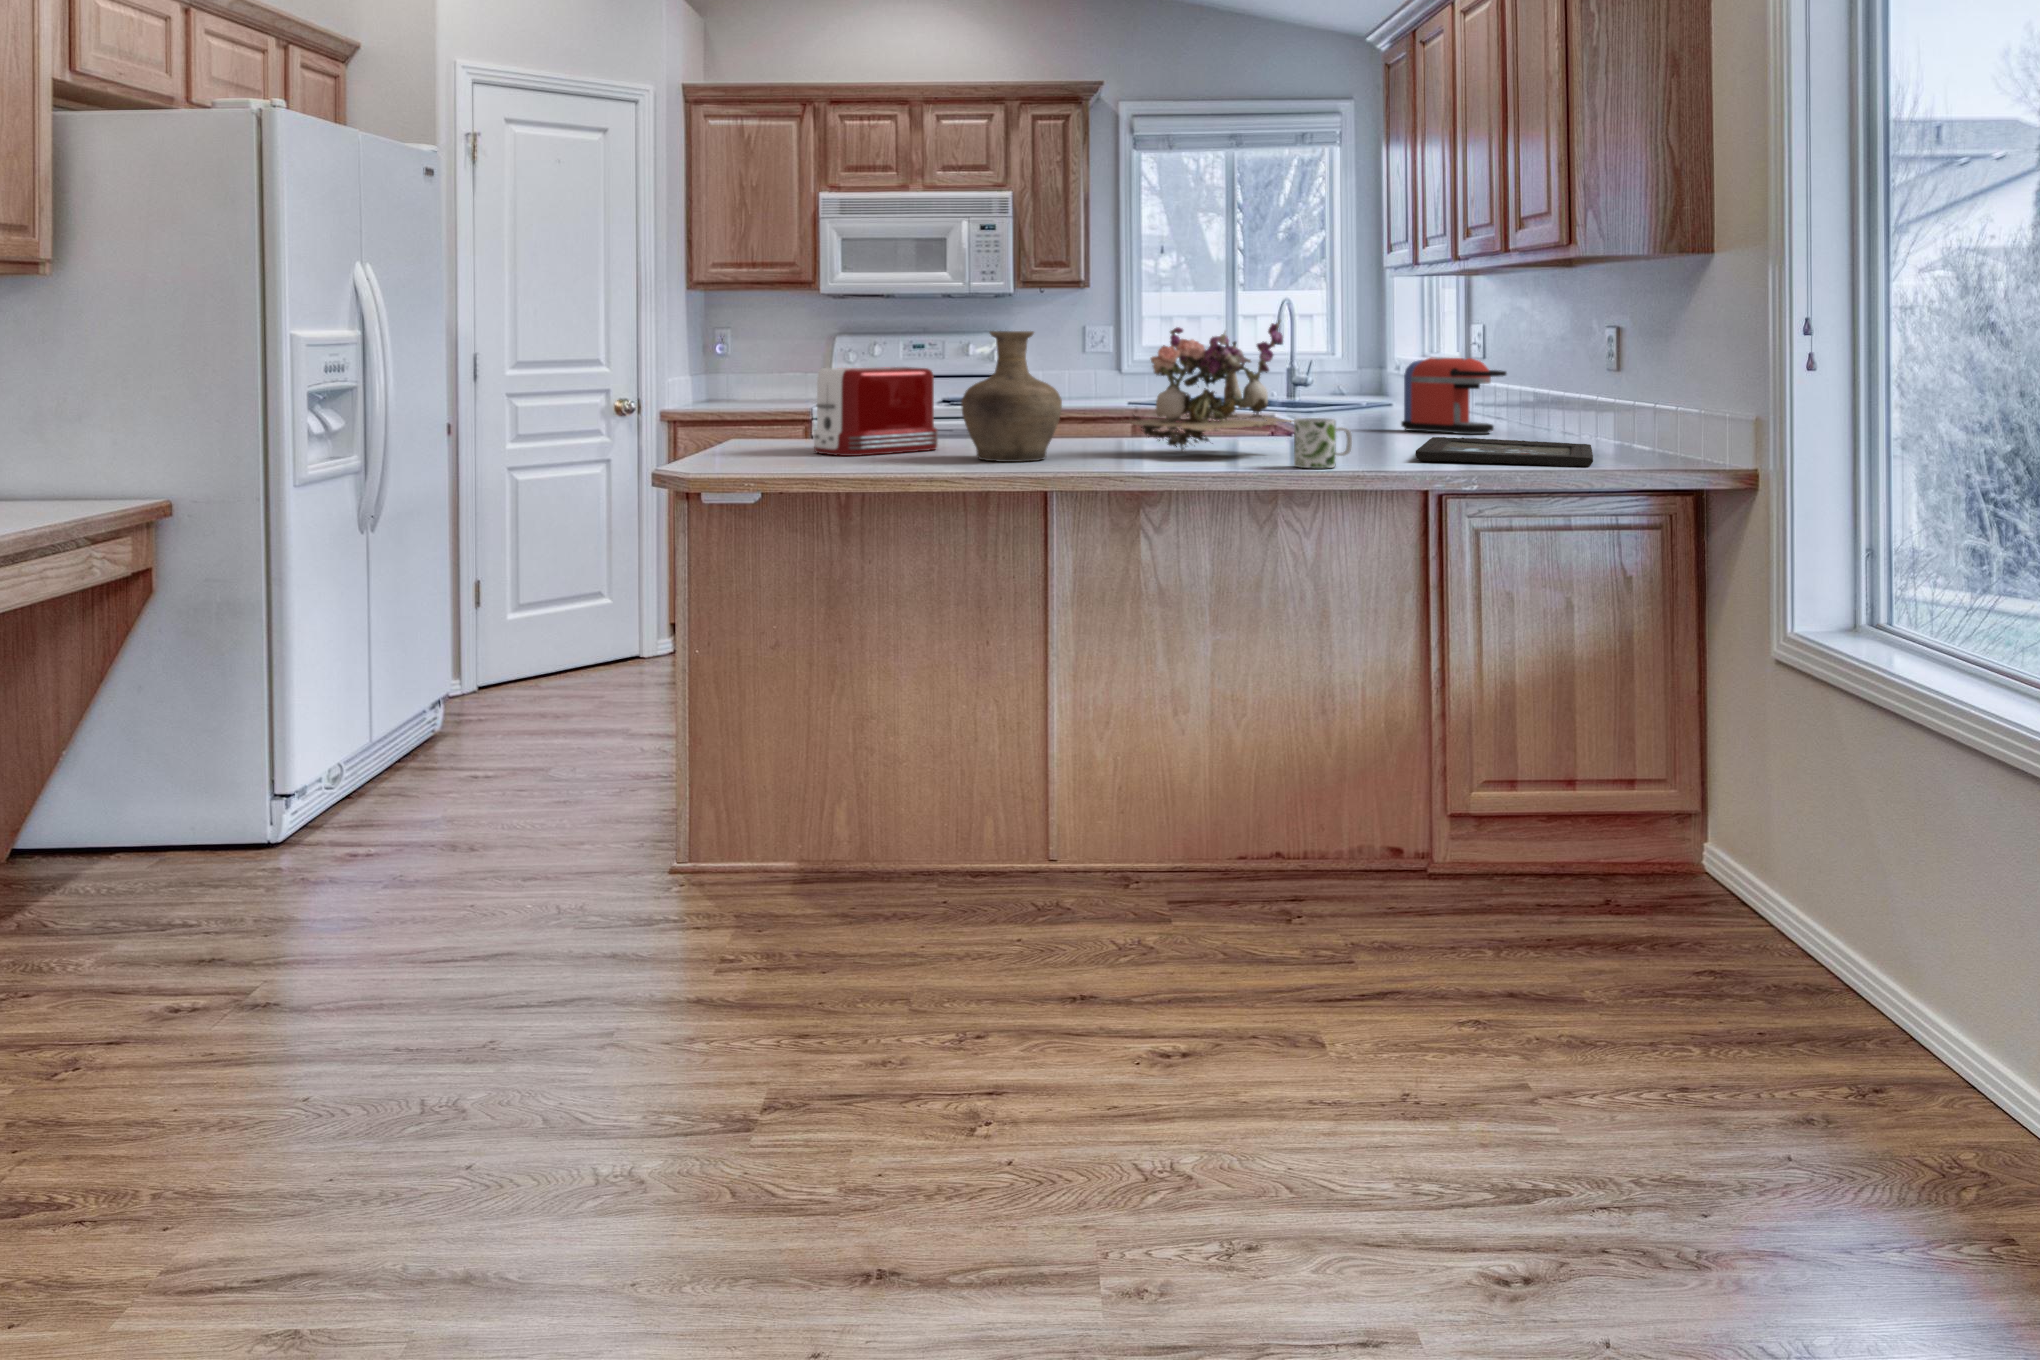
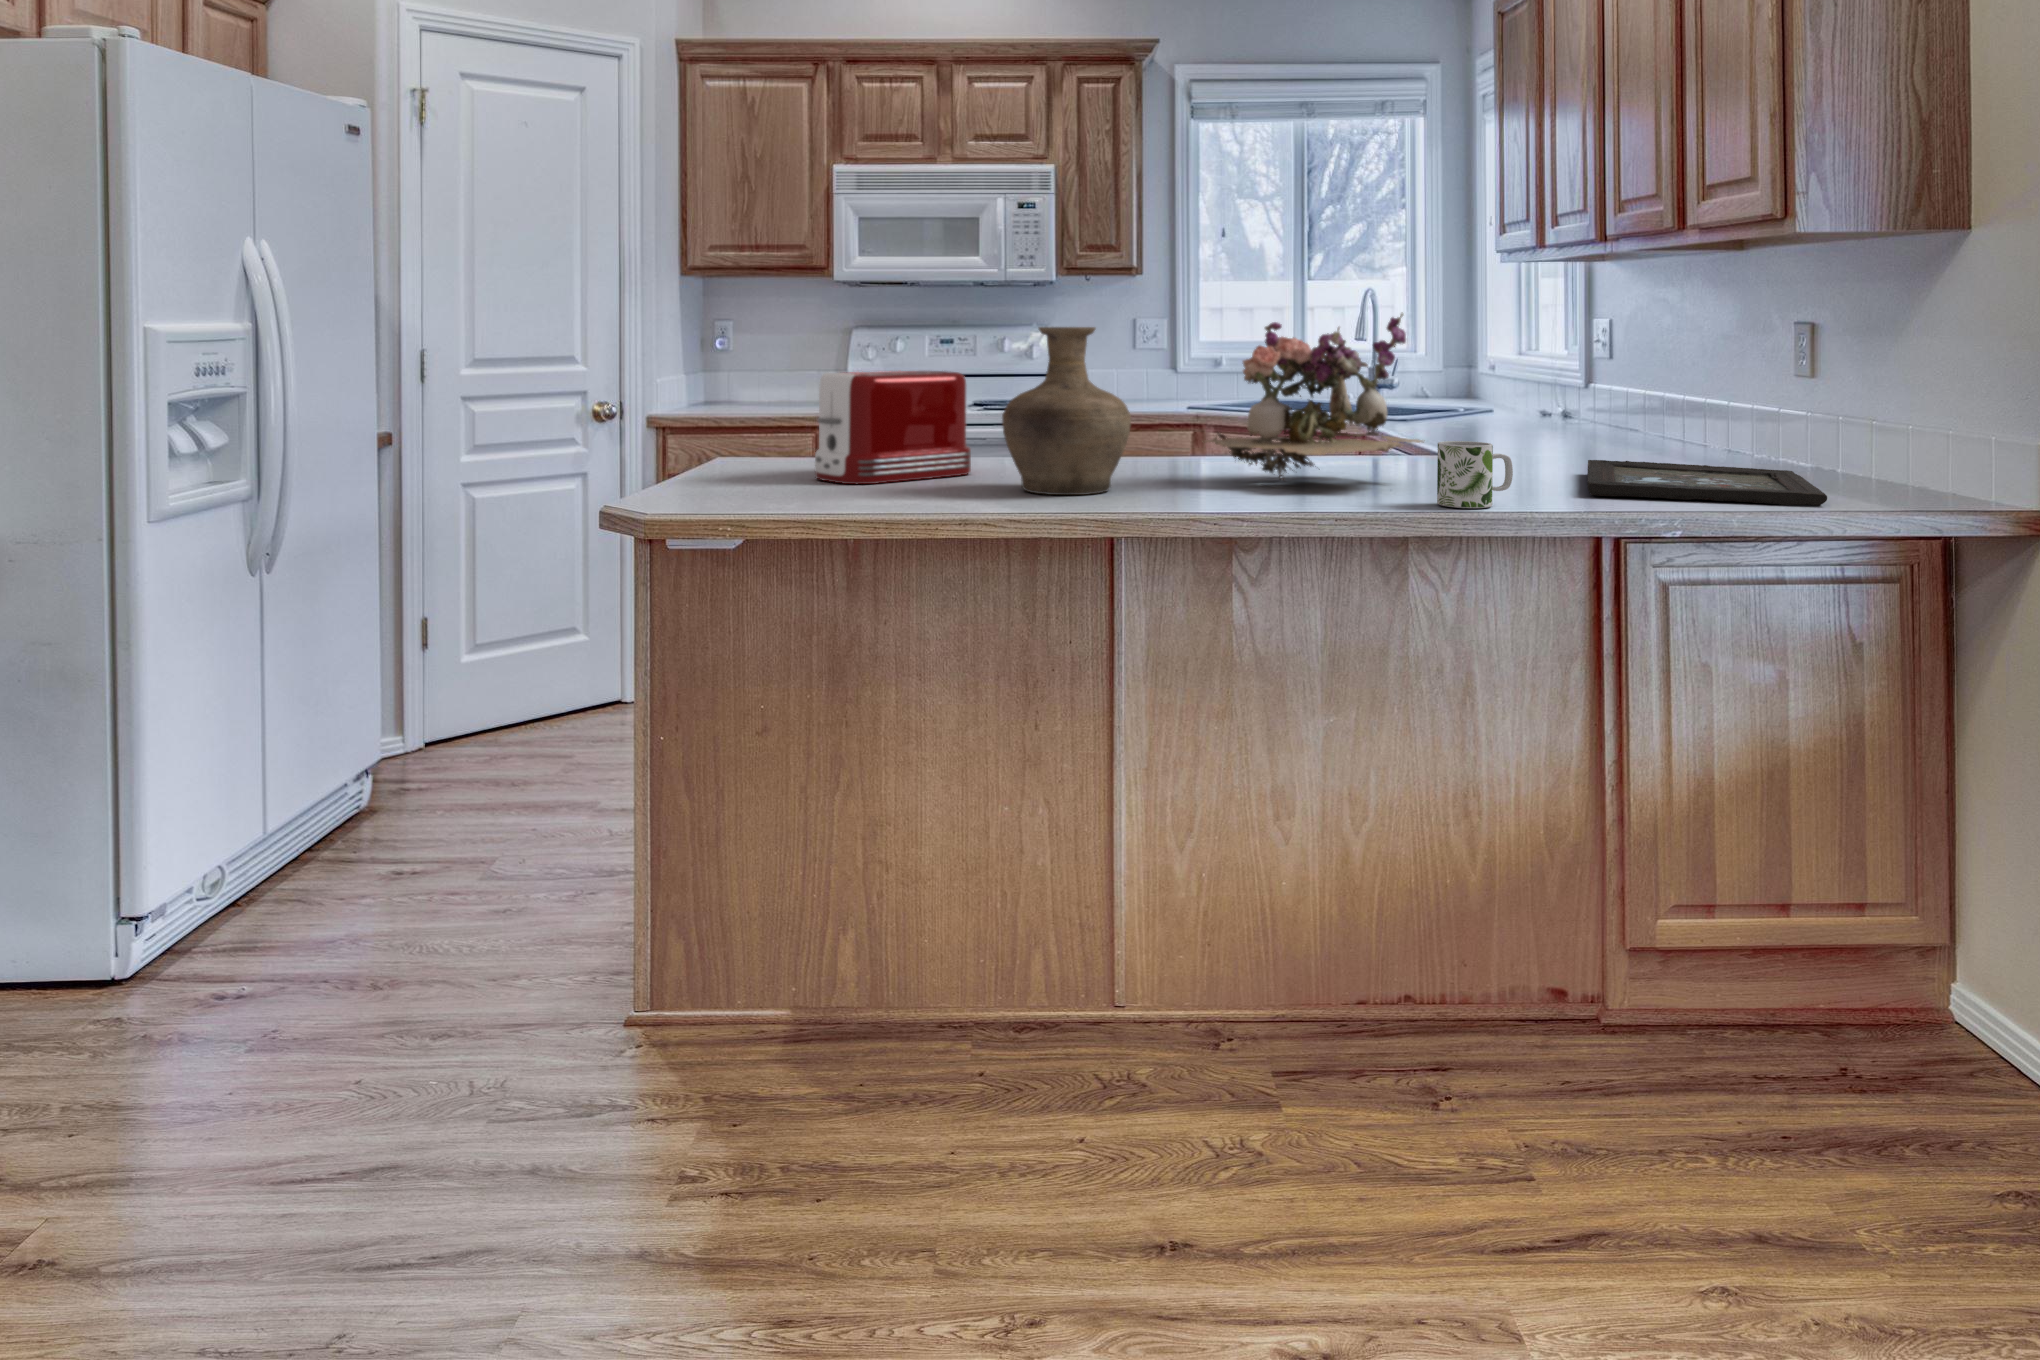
coffee maker: present [1401,358,1506,434] -> none [1524,358,1656,451]

